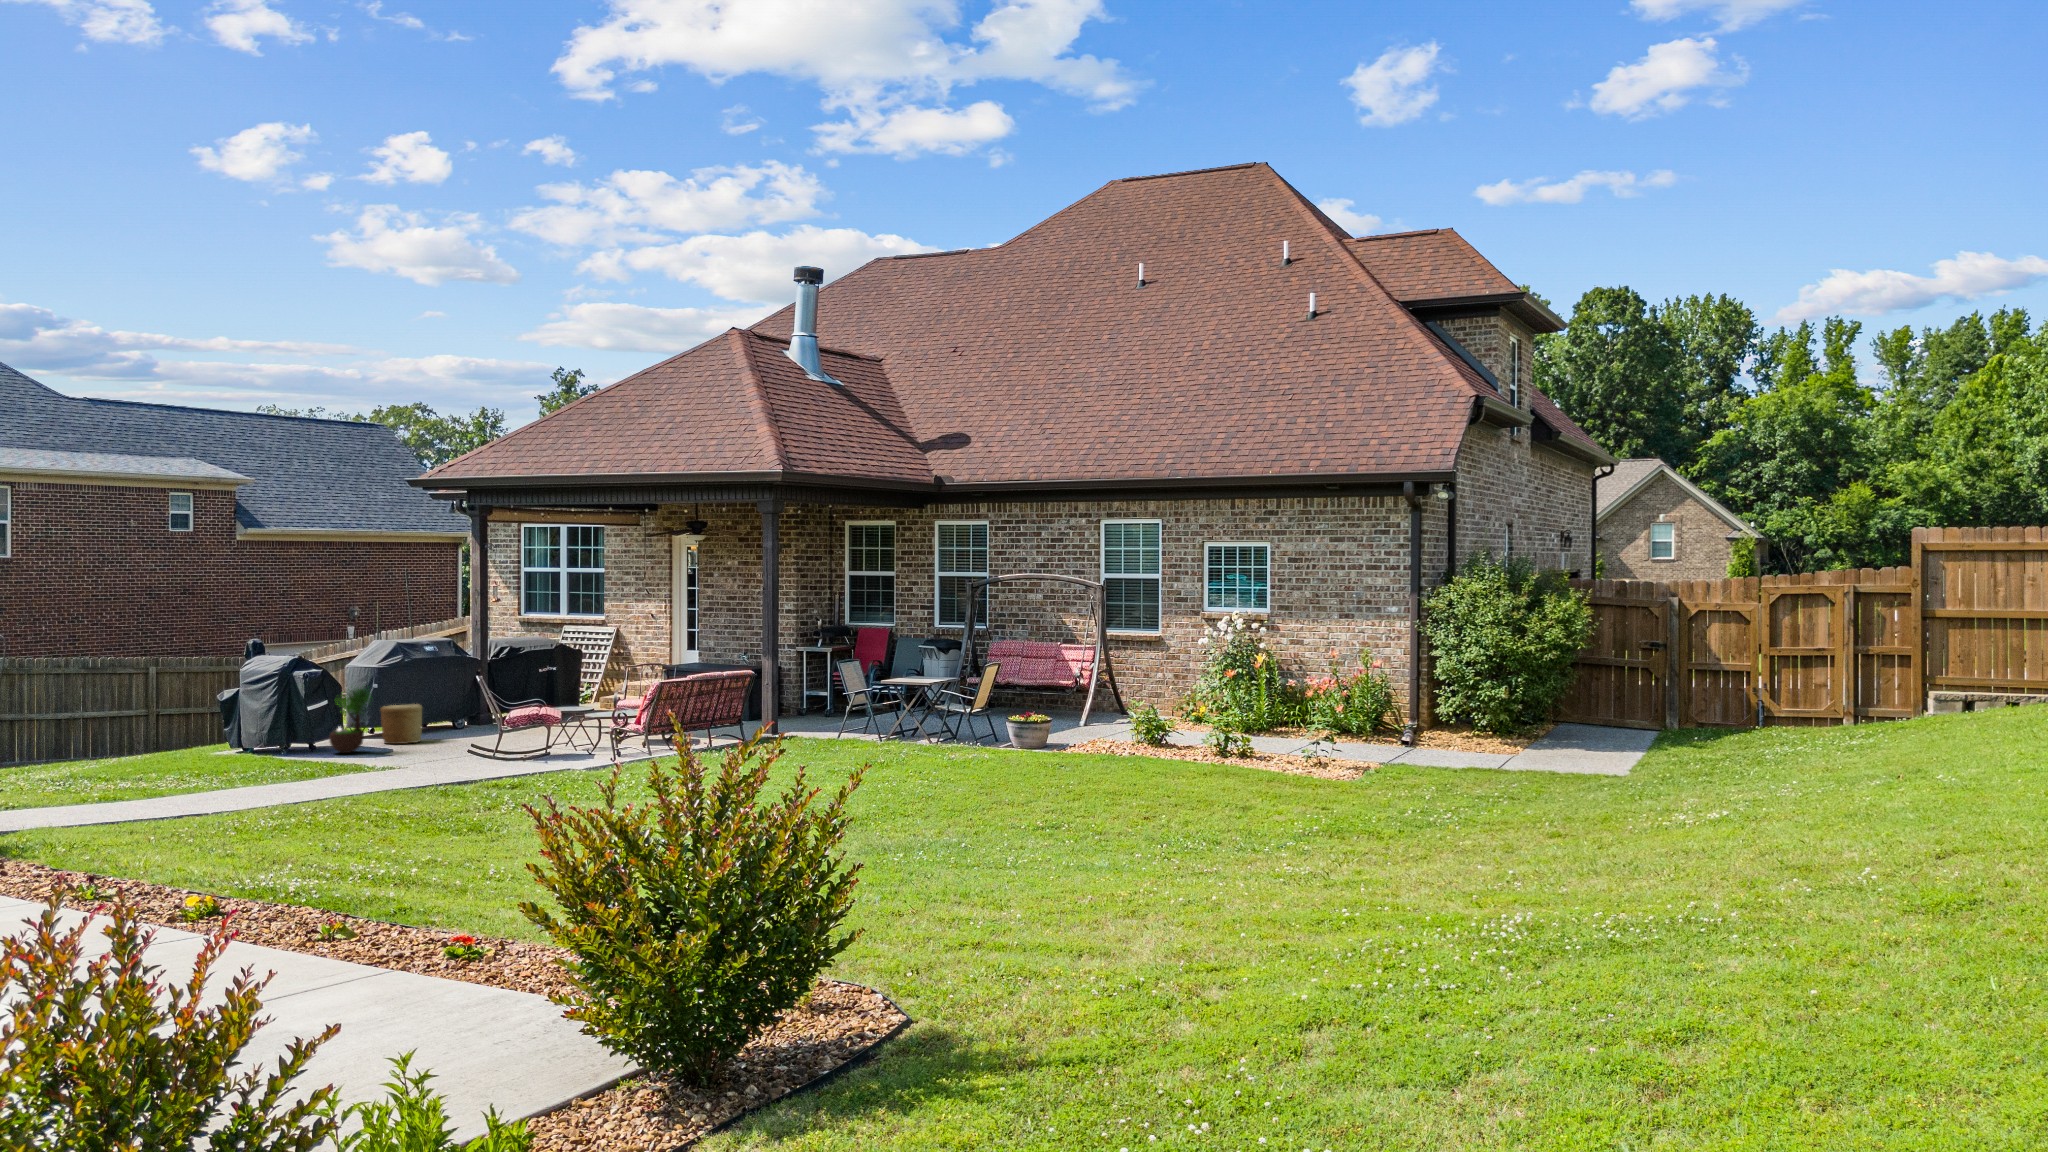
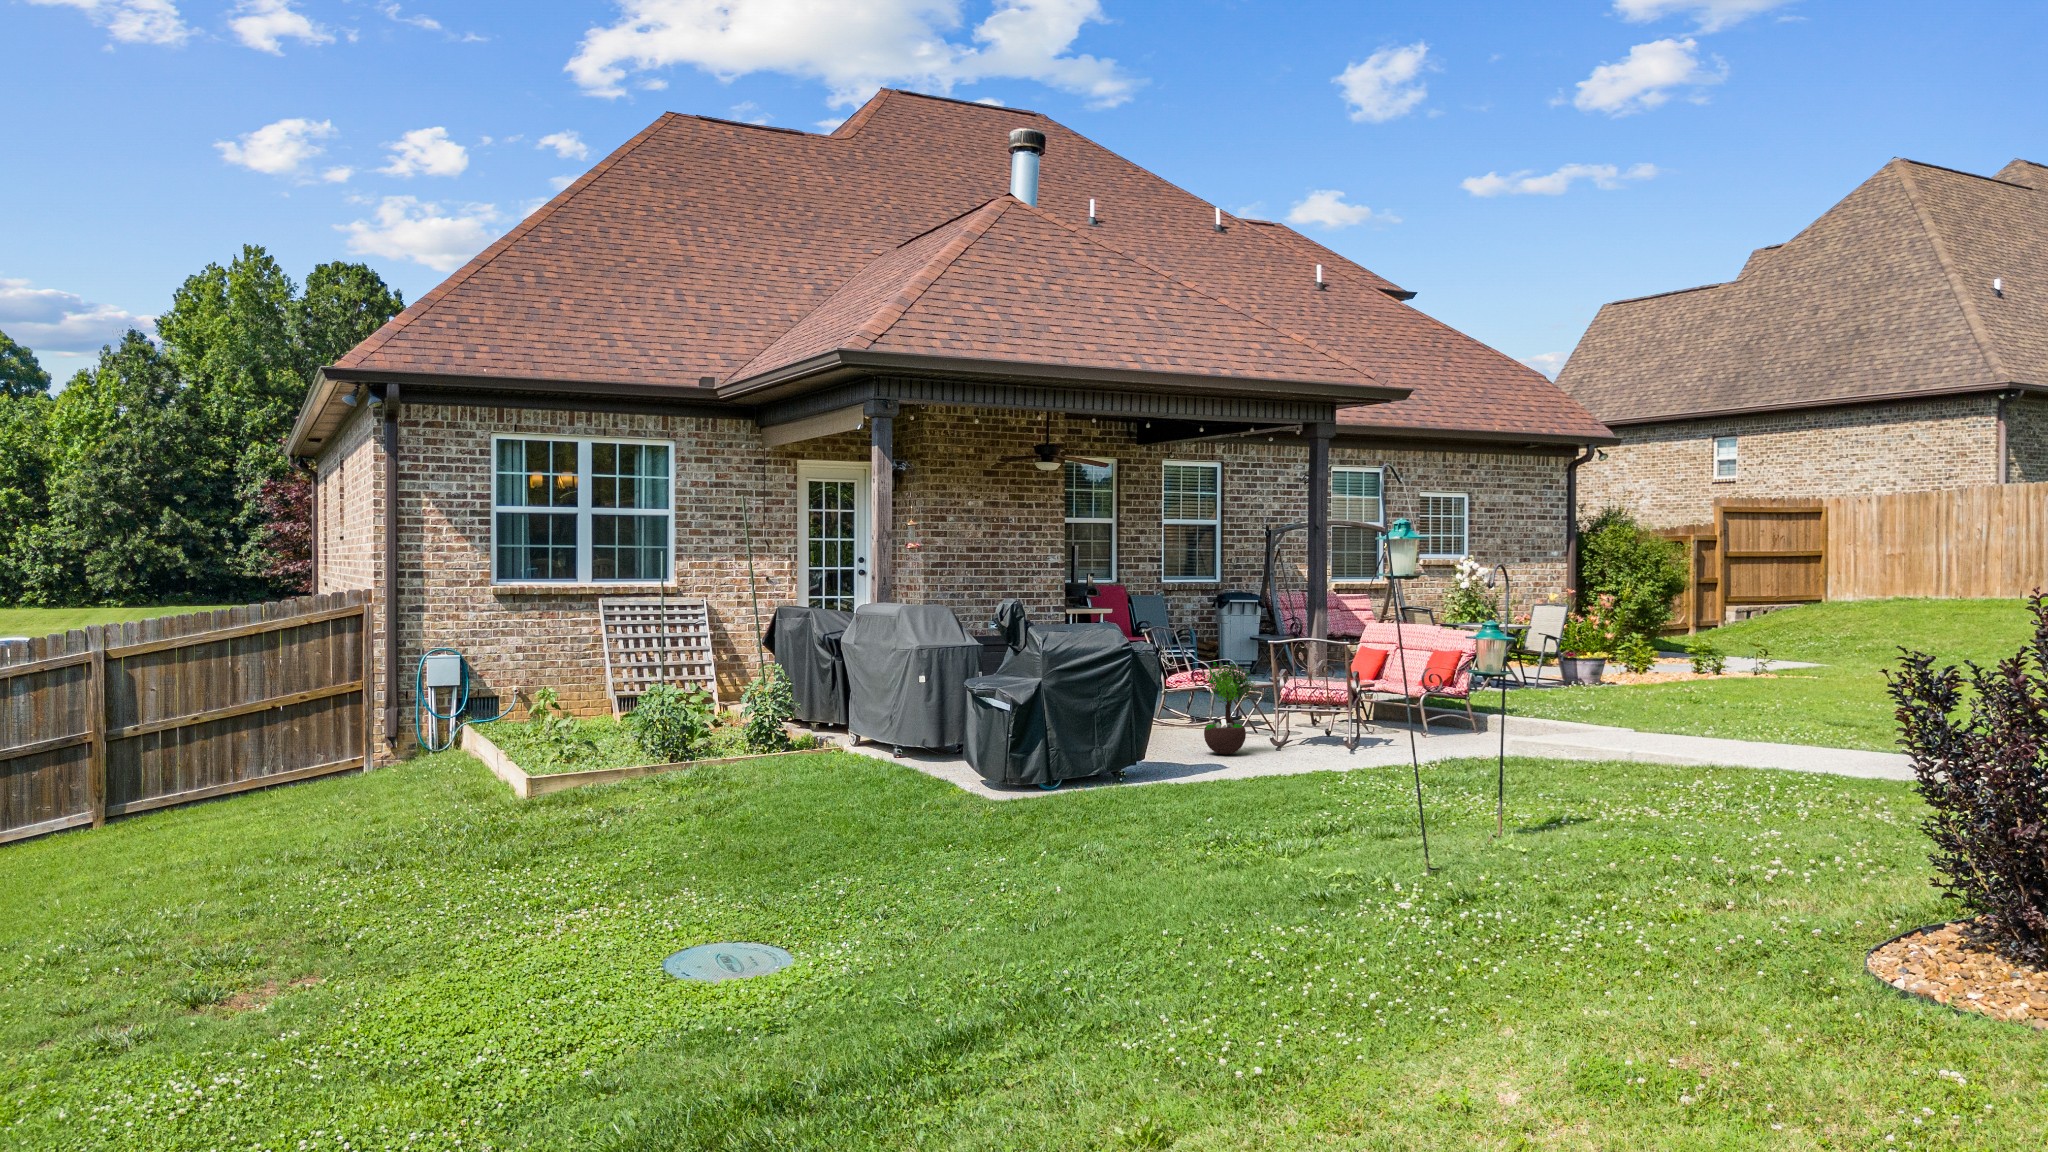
woven basket: present [381,704,422,744] -> none [1115,692,1167,747]

